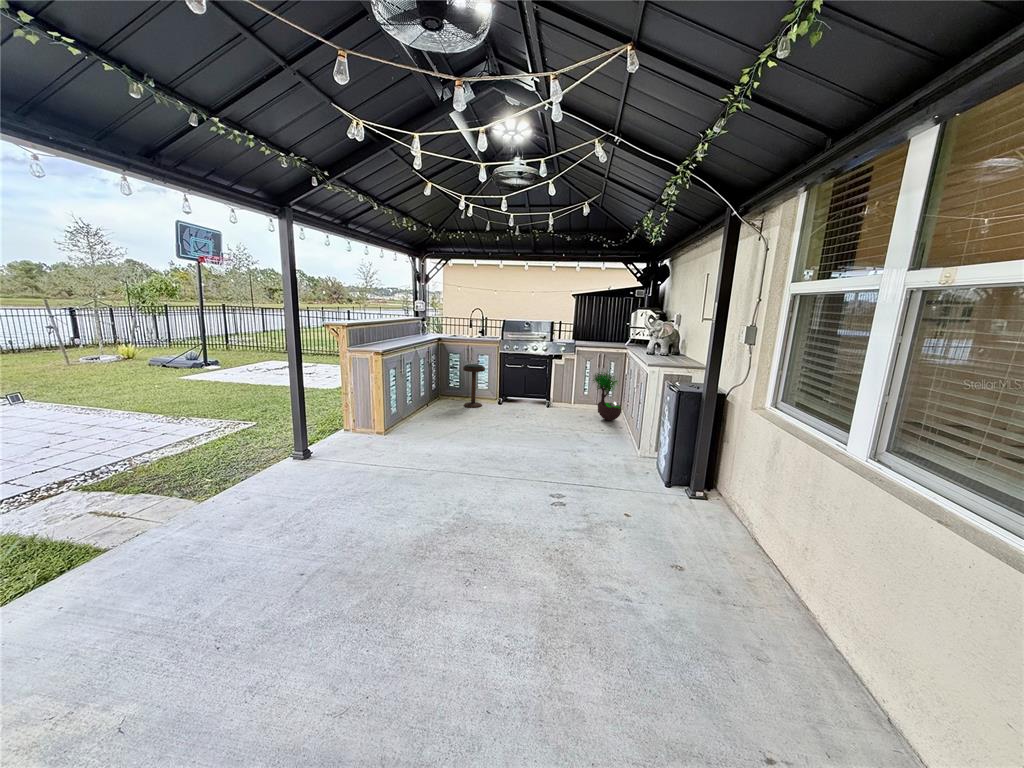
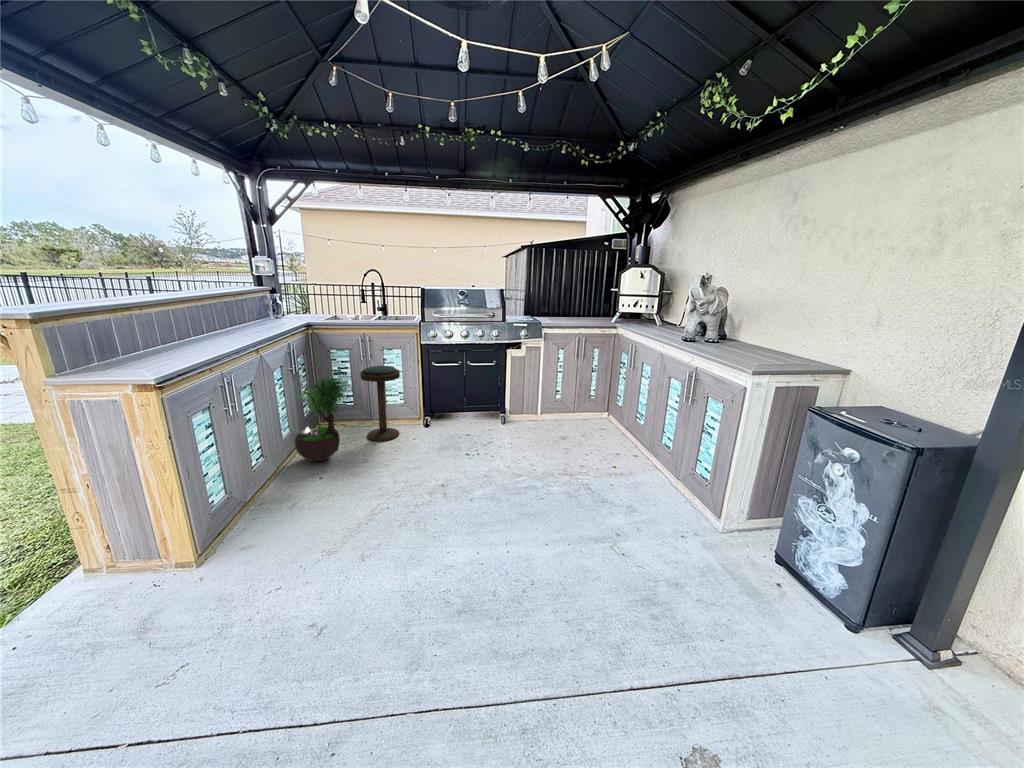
potted tree: present [593,372,622,420] -> present [295,376,348,461]

